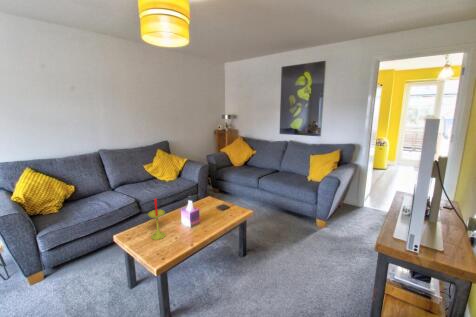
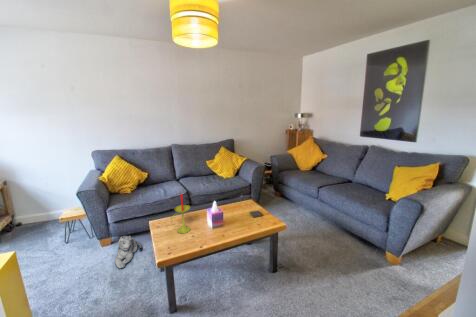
plush toy: none [62,259,95,301] -> present [115,236,142,269]

